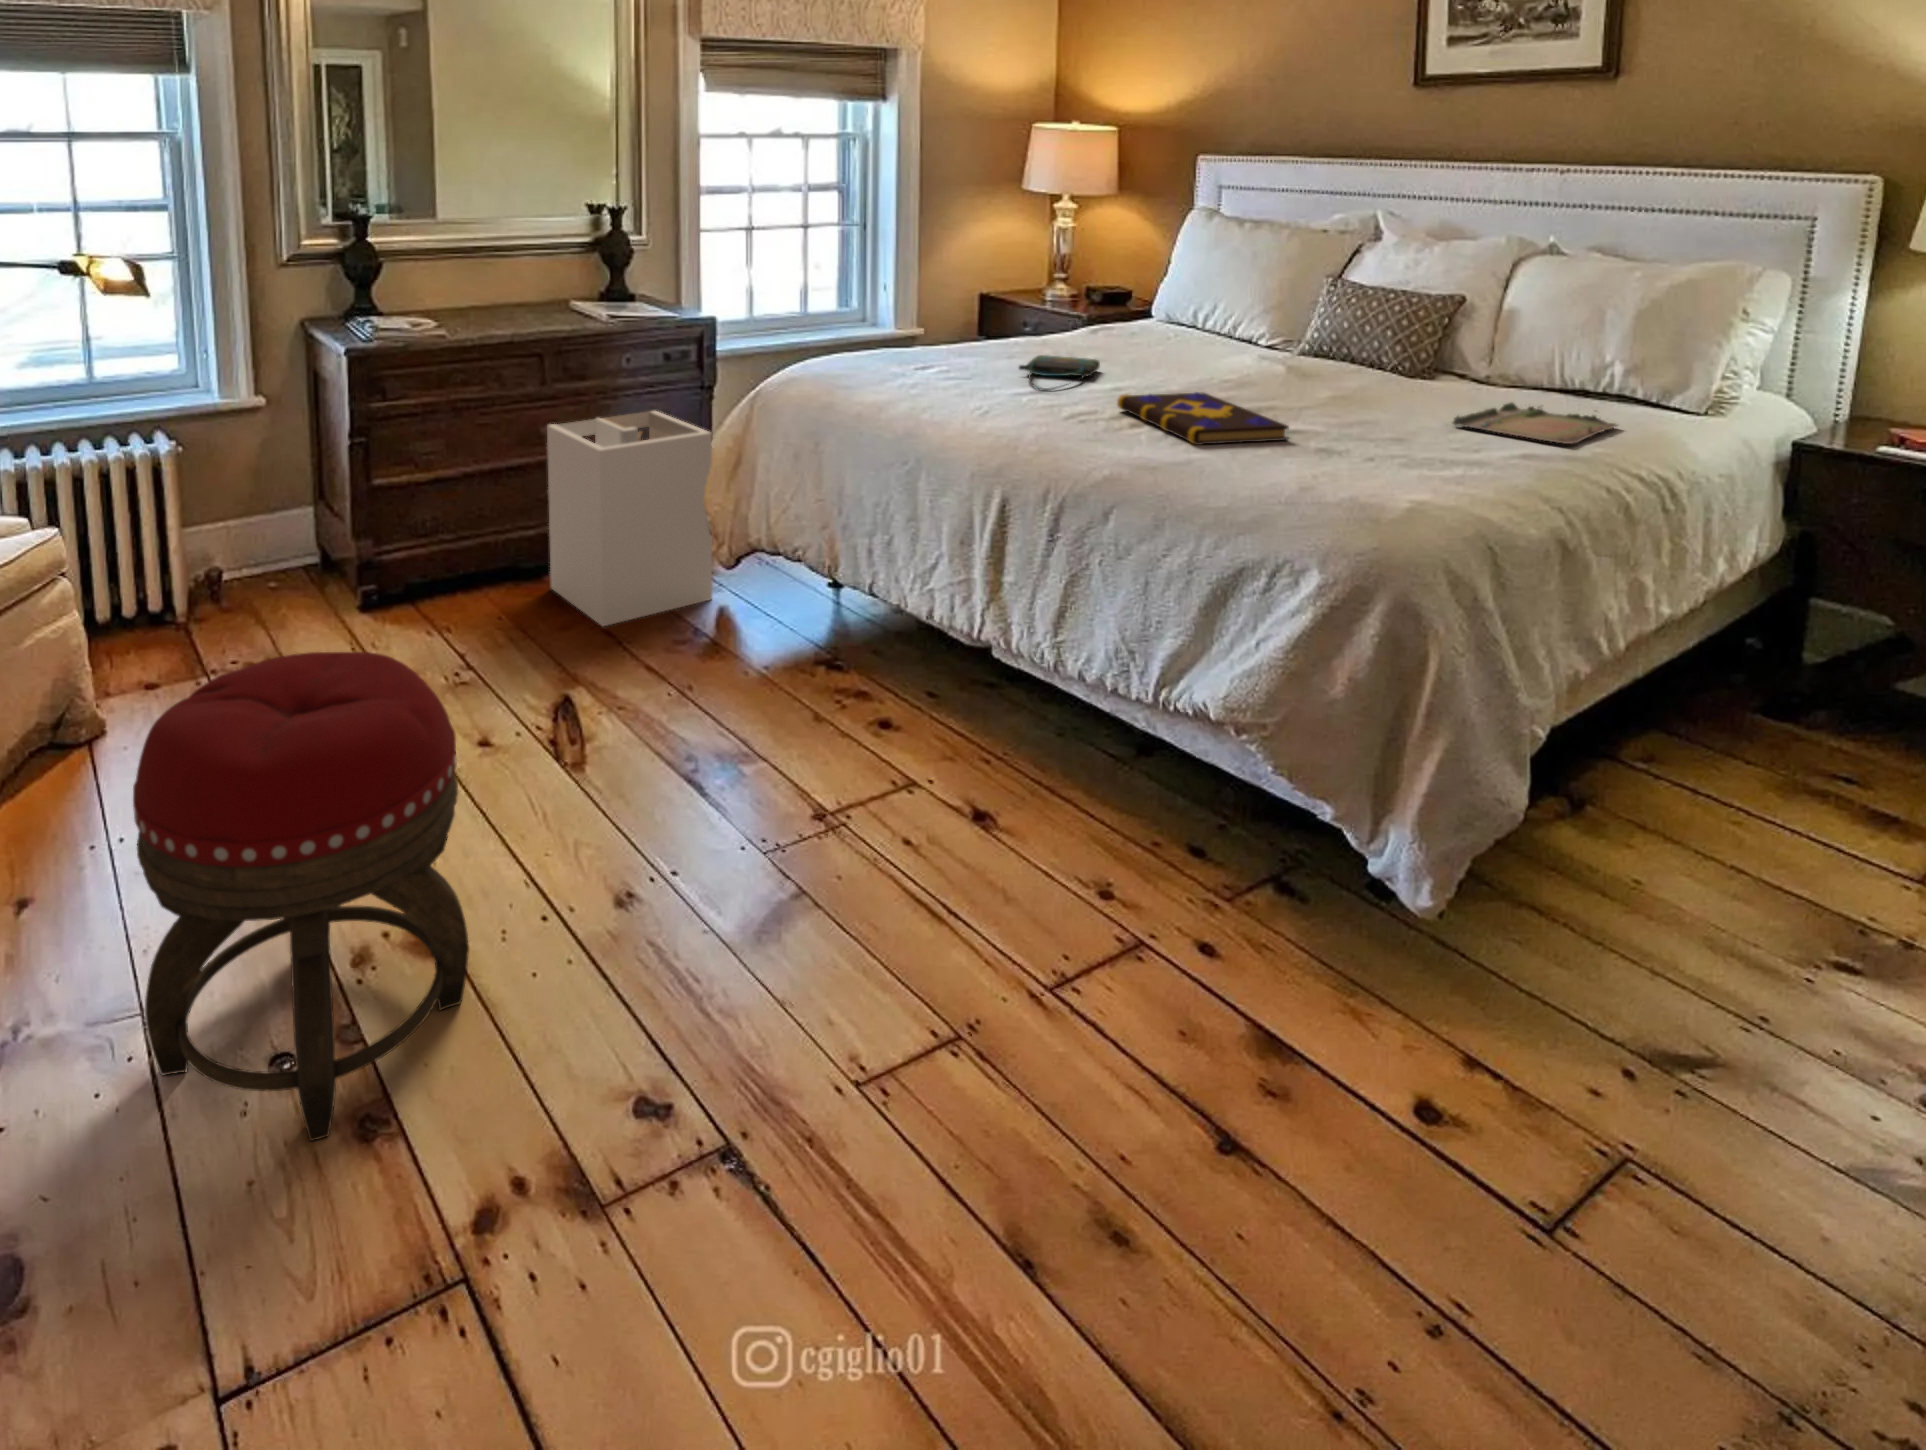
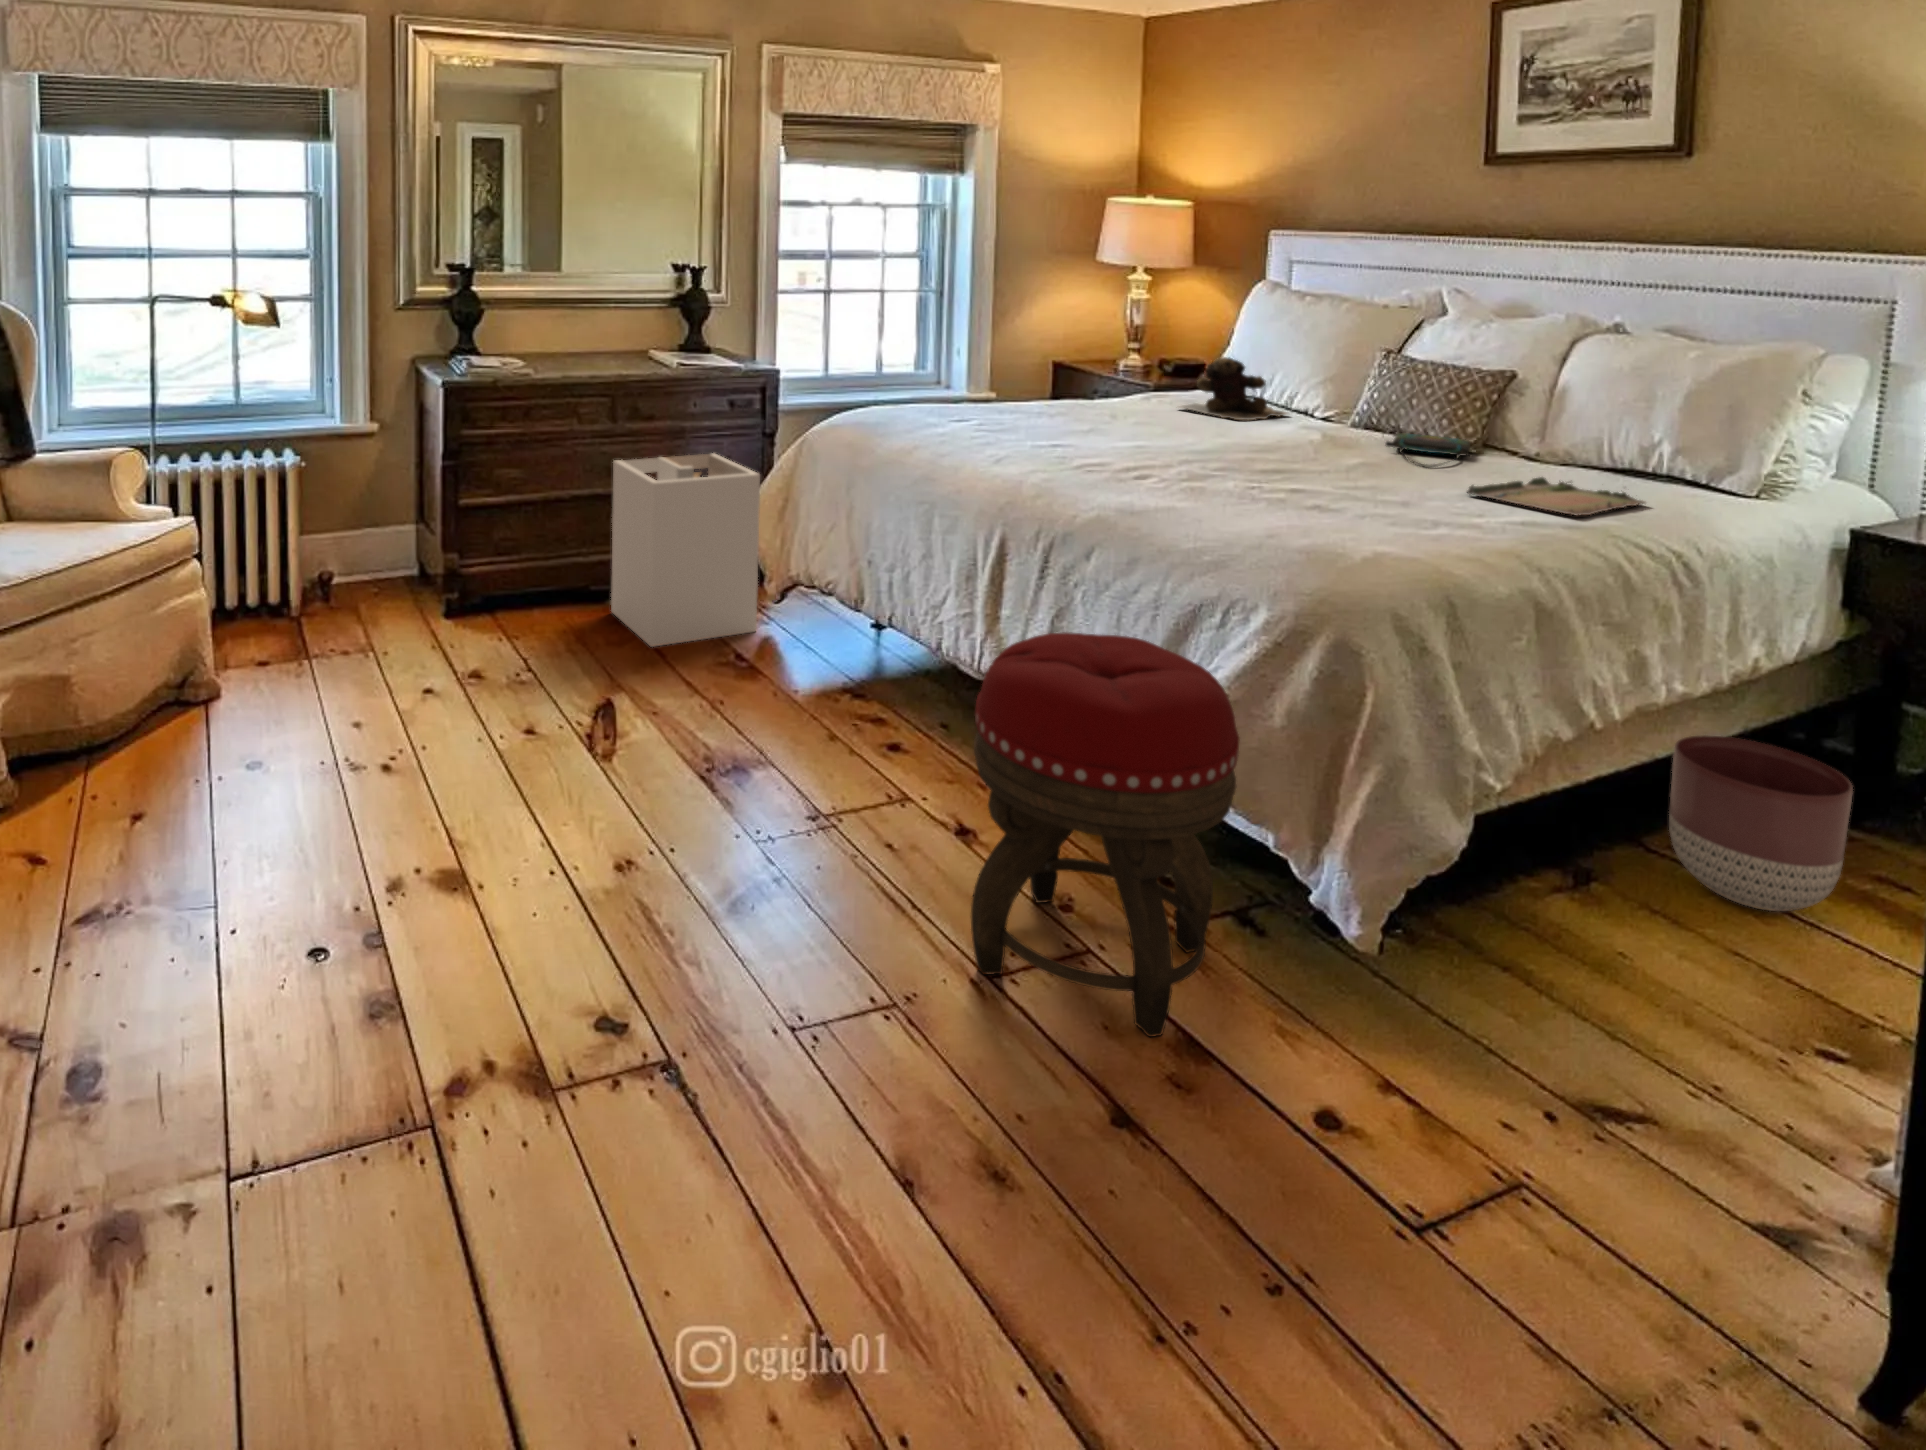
teddy bear: none [1126,286,1238,352] -> present [1180,357,1287,420]
tote bag: present [1019,355,1100,391] -> present [1386,433,1470,468]
book: present [1117,392,1289,445] -> none [1129,450,1286,498]
footstool: present [133,652,469,1141] -> present [971,632,1239,1037]
planter: none [1657,653,1835,821] -> present [1669,735,1853,911]

